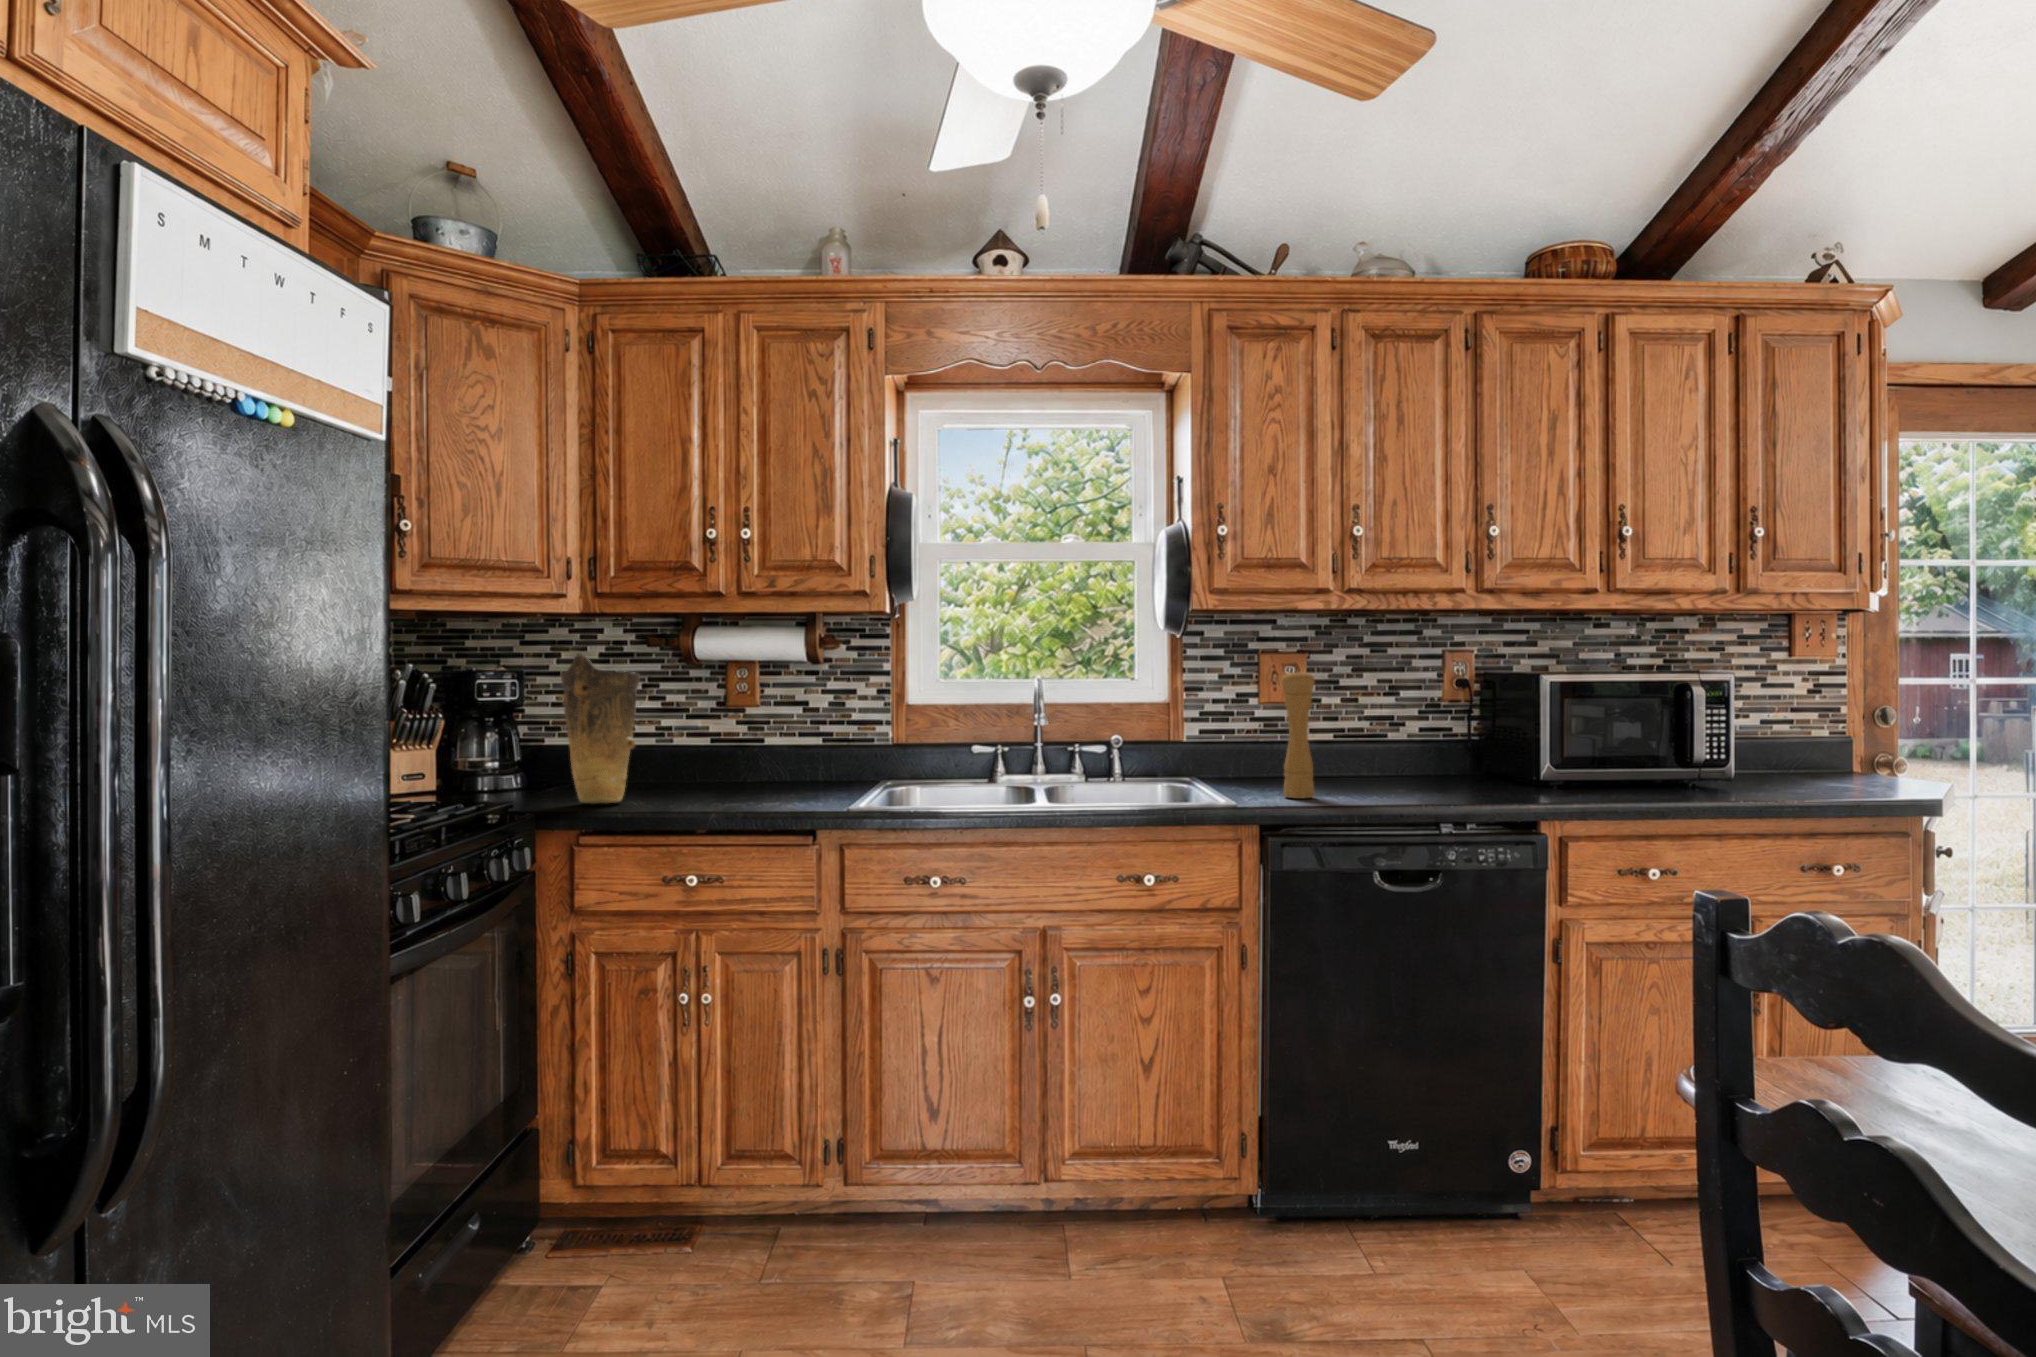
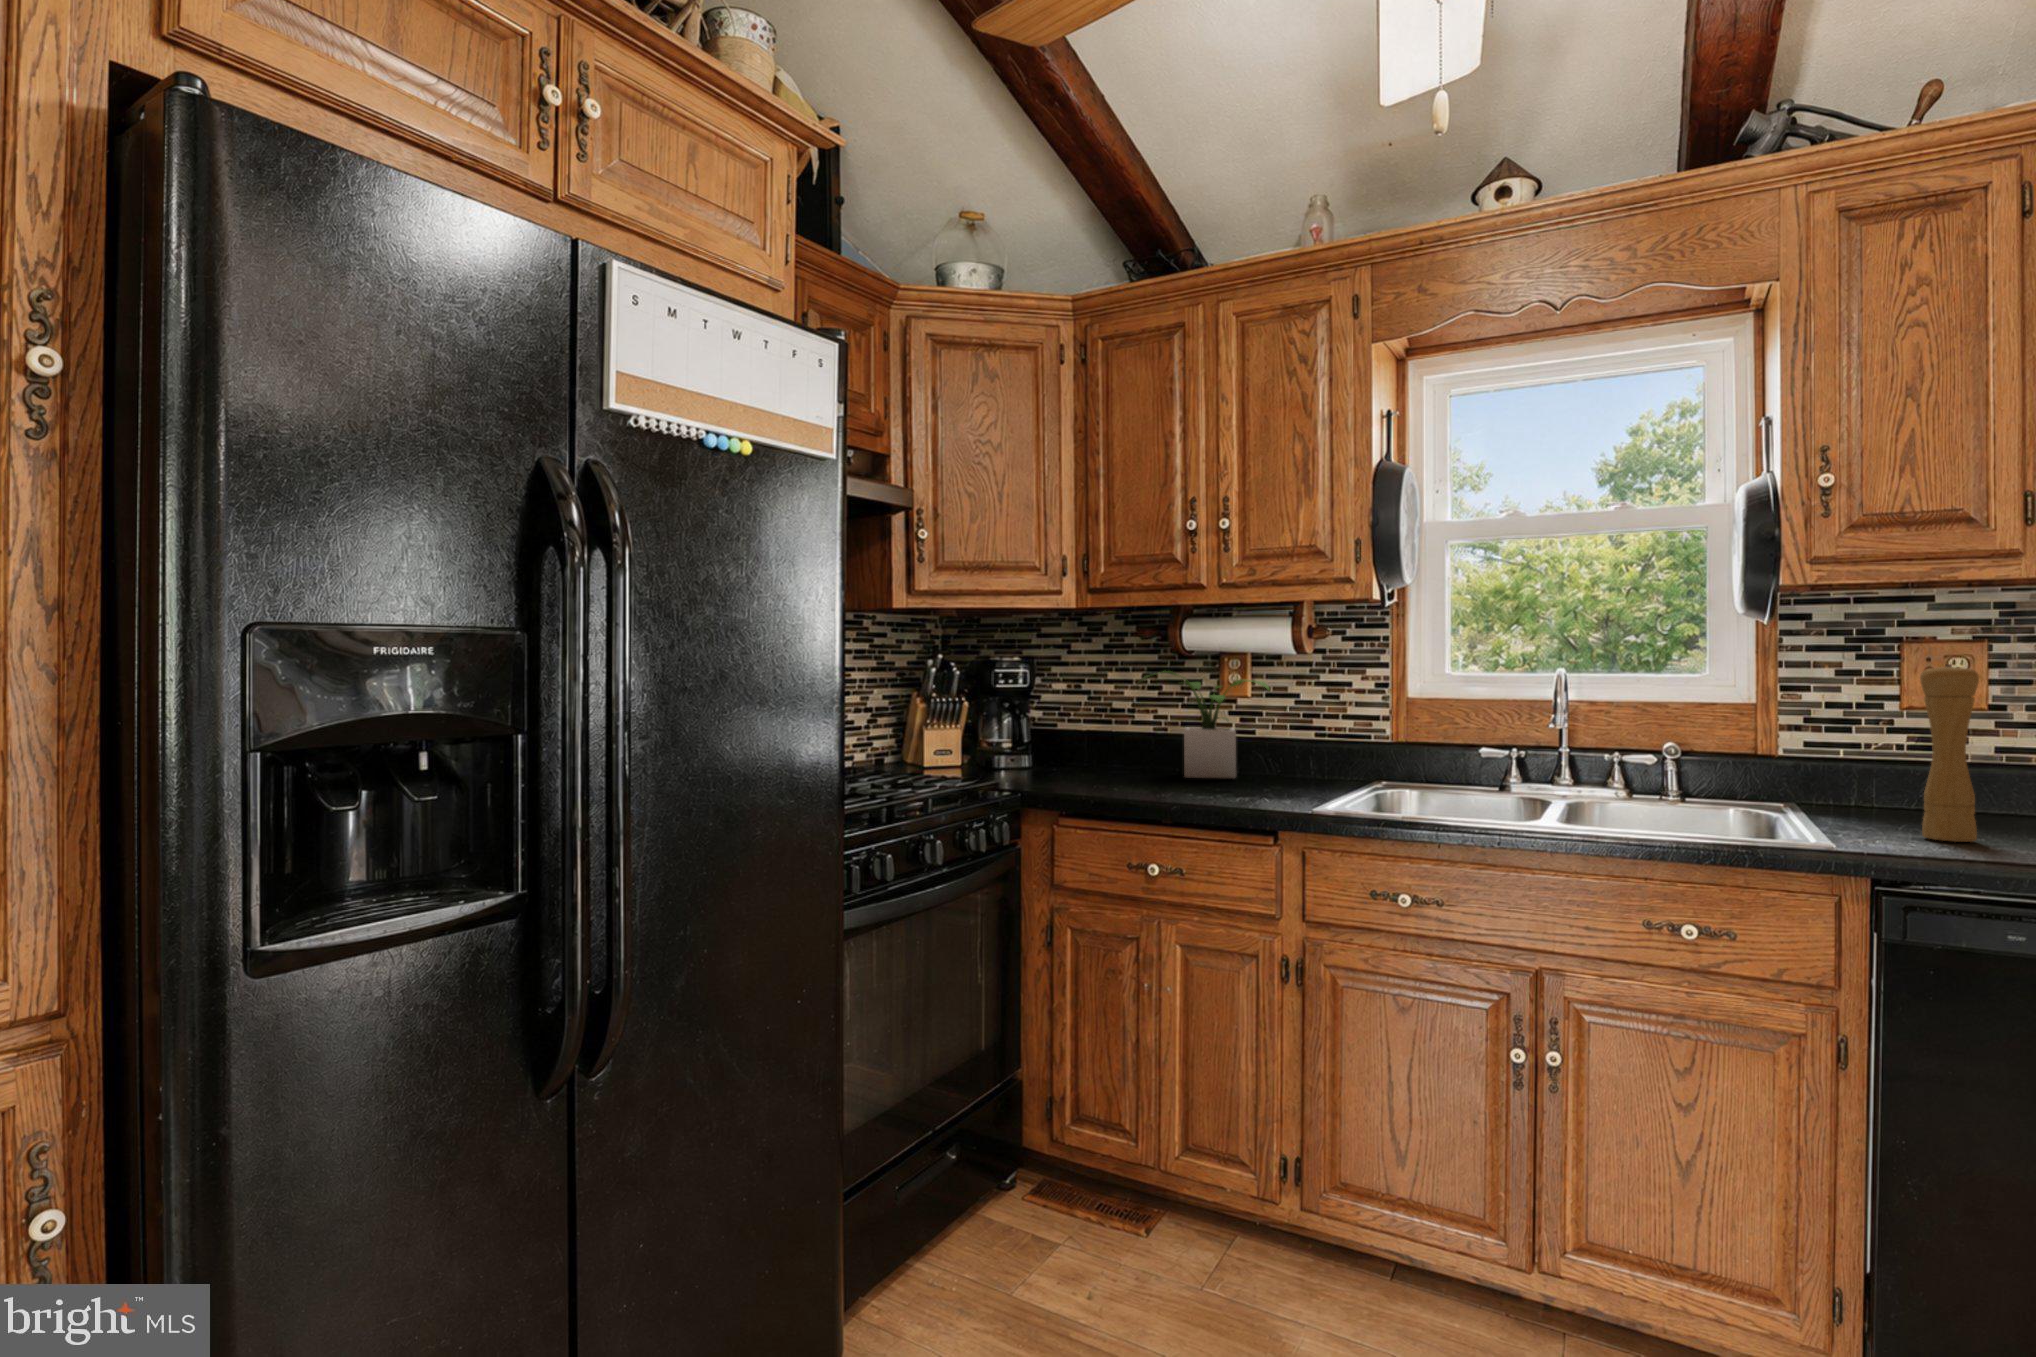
vase: present [561,654,640,804] -> none [1053,646,1123,786]
potted plant: none [647,679,784,789] -> present [1138,671,1270,778]

